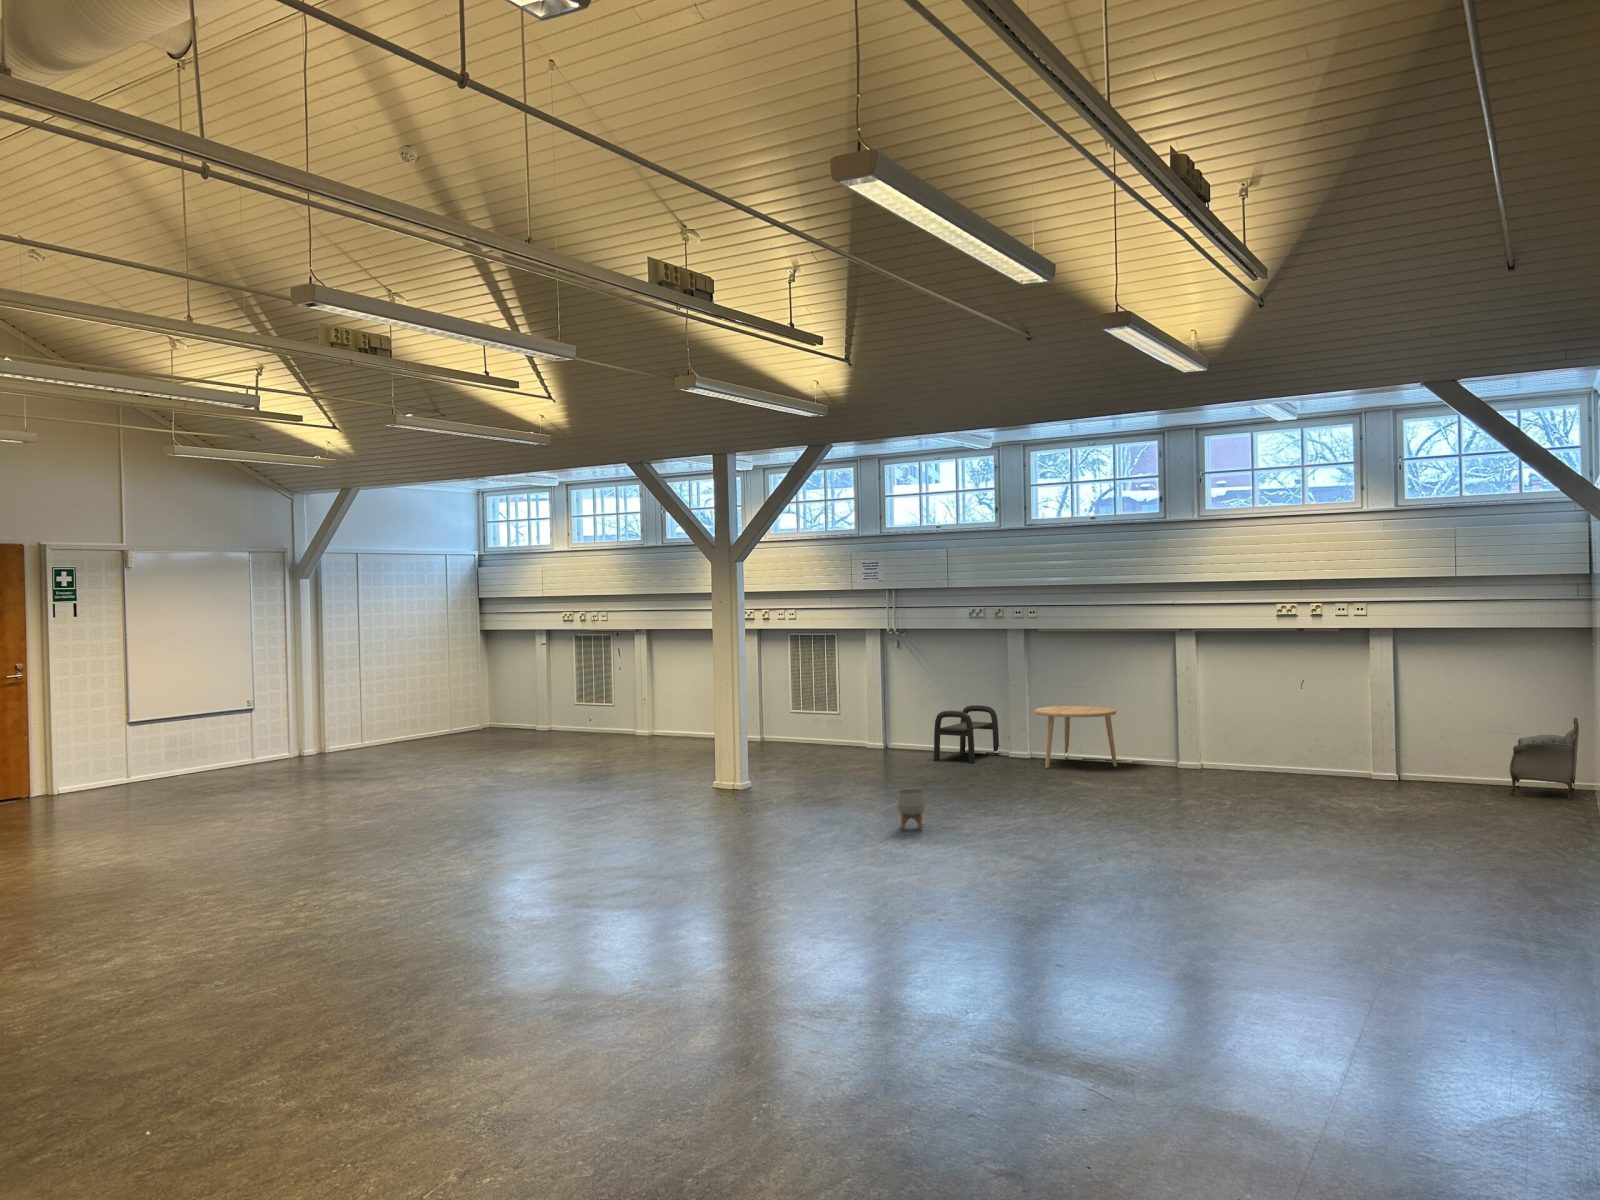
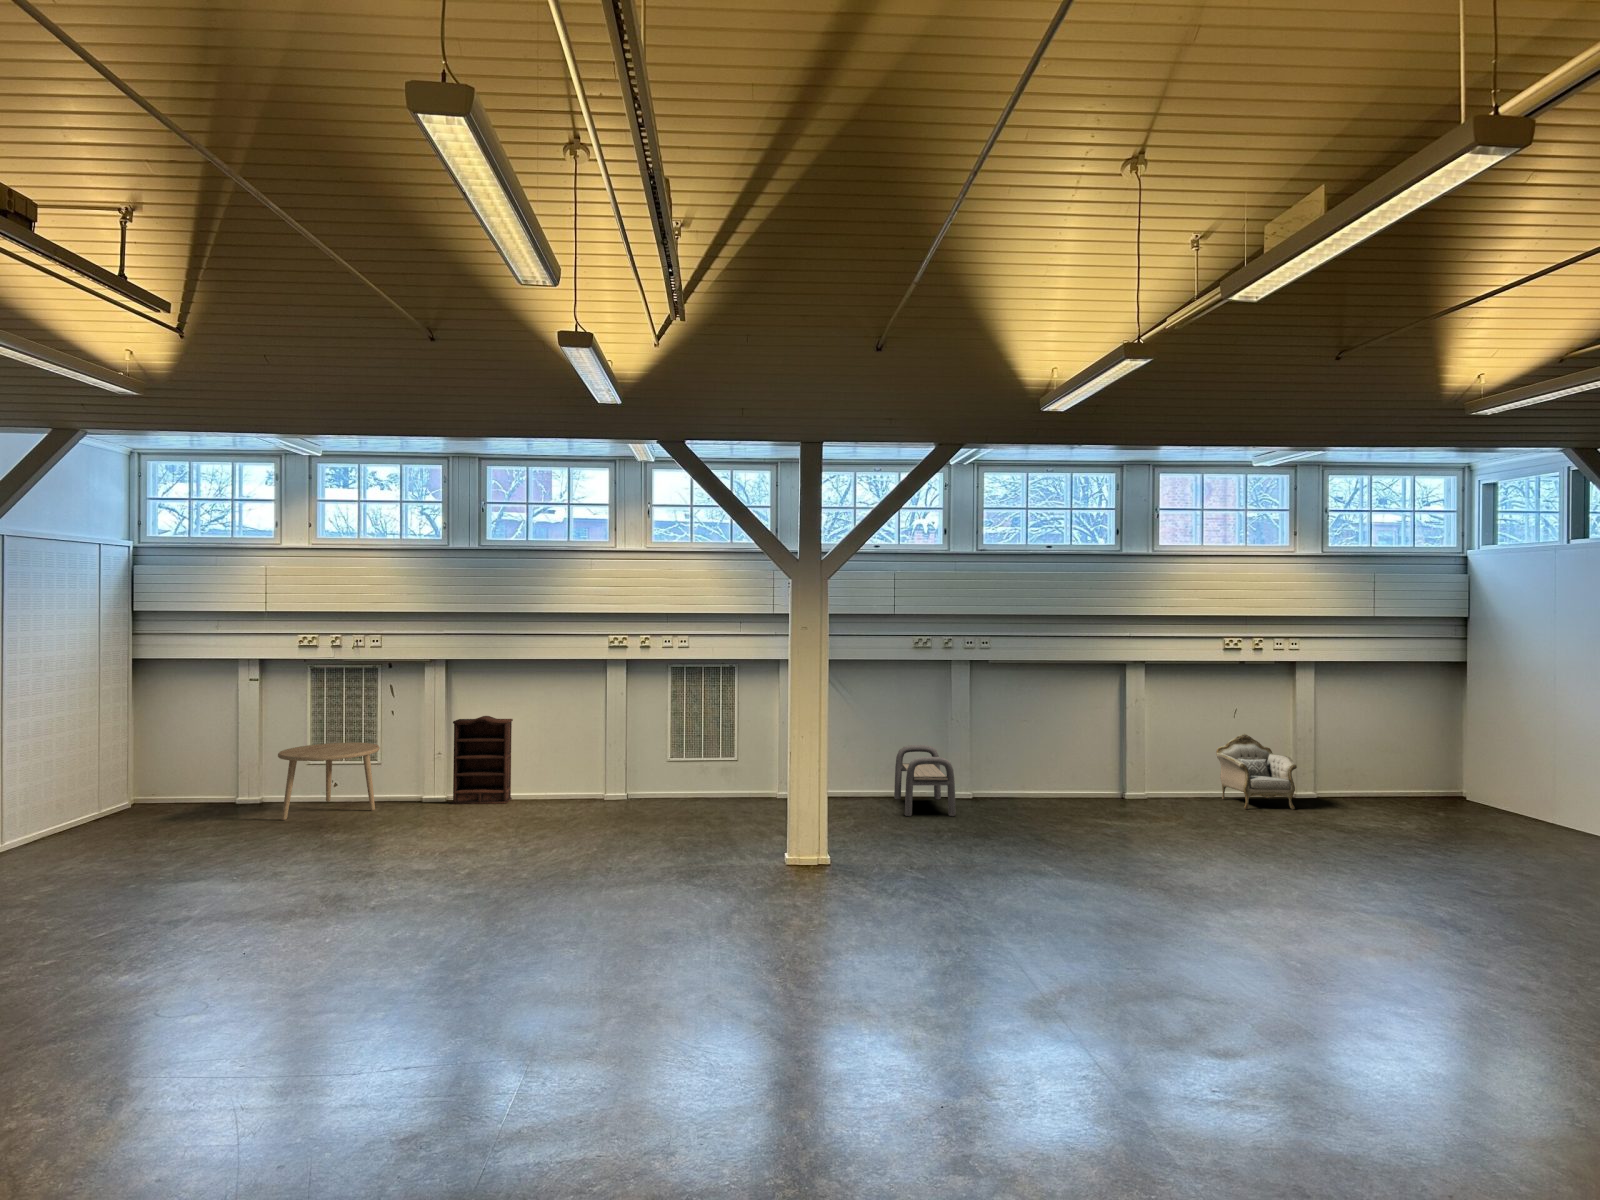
bookshelf: none [648,672,690,737] -> present [452,716,513,804]
dining table: present [1035,706,1117,768] -> present [278,742,380,820]
armchair: present [1510,718,1579,800] -> present [1216,734,1297,810]
planter: present [897,789,925,830] -> none [1266,918,1314,992]

